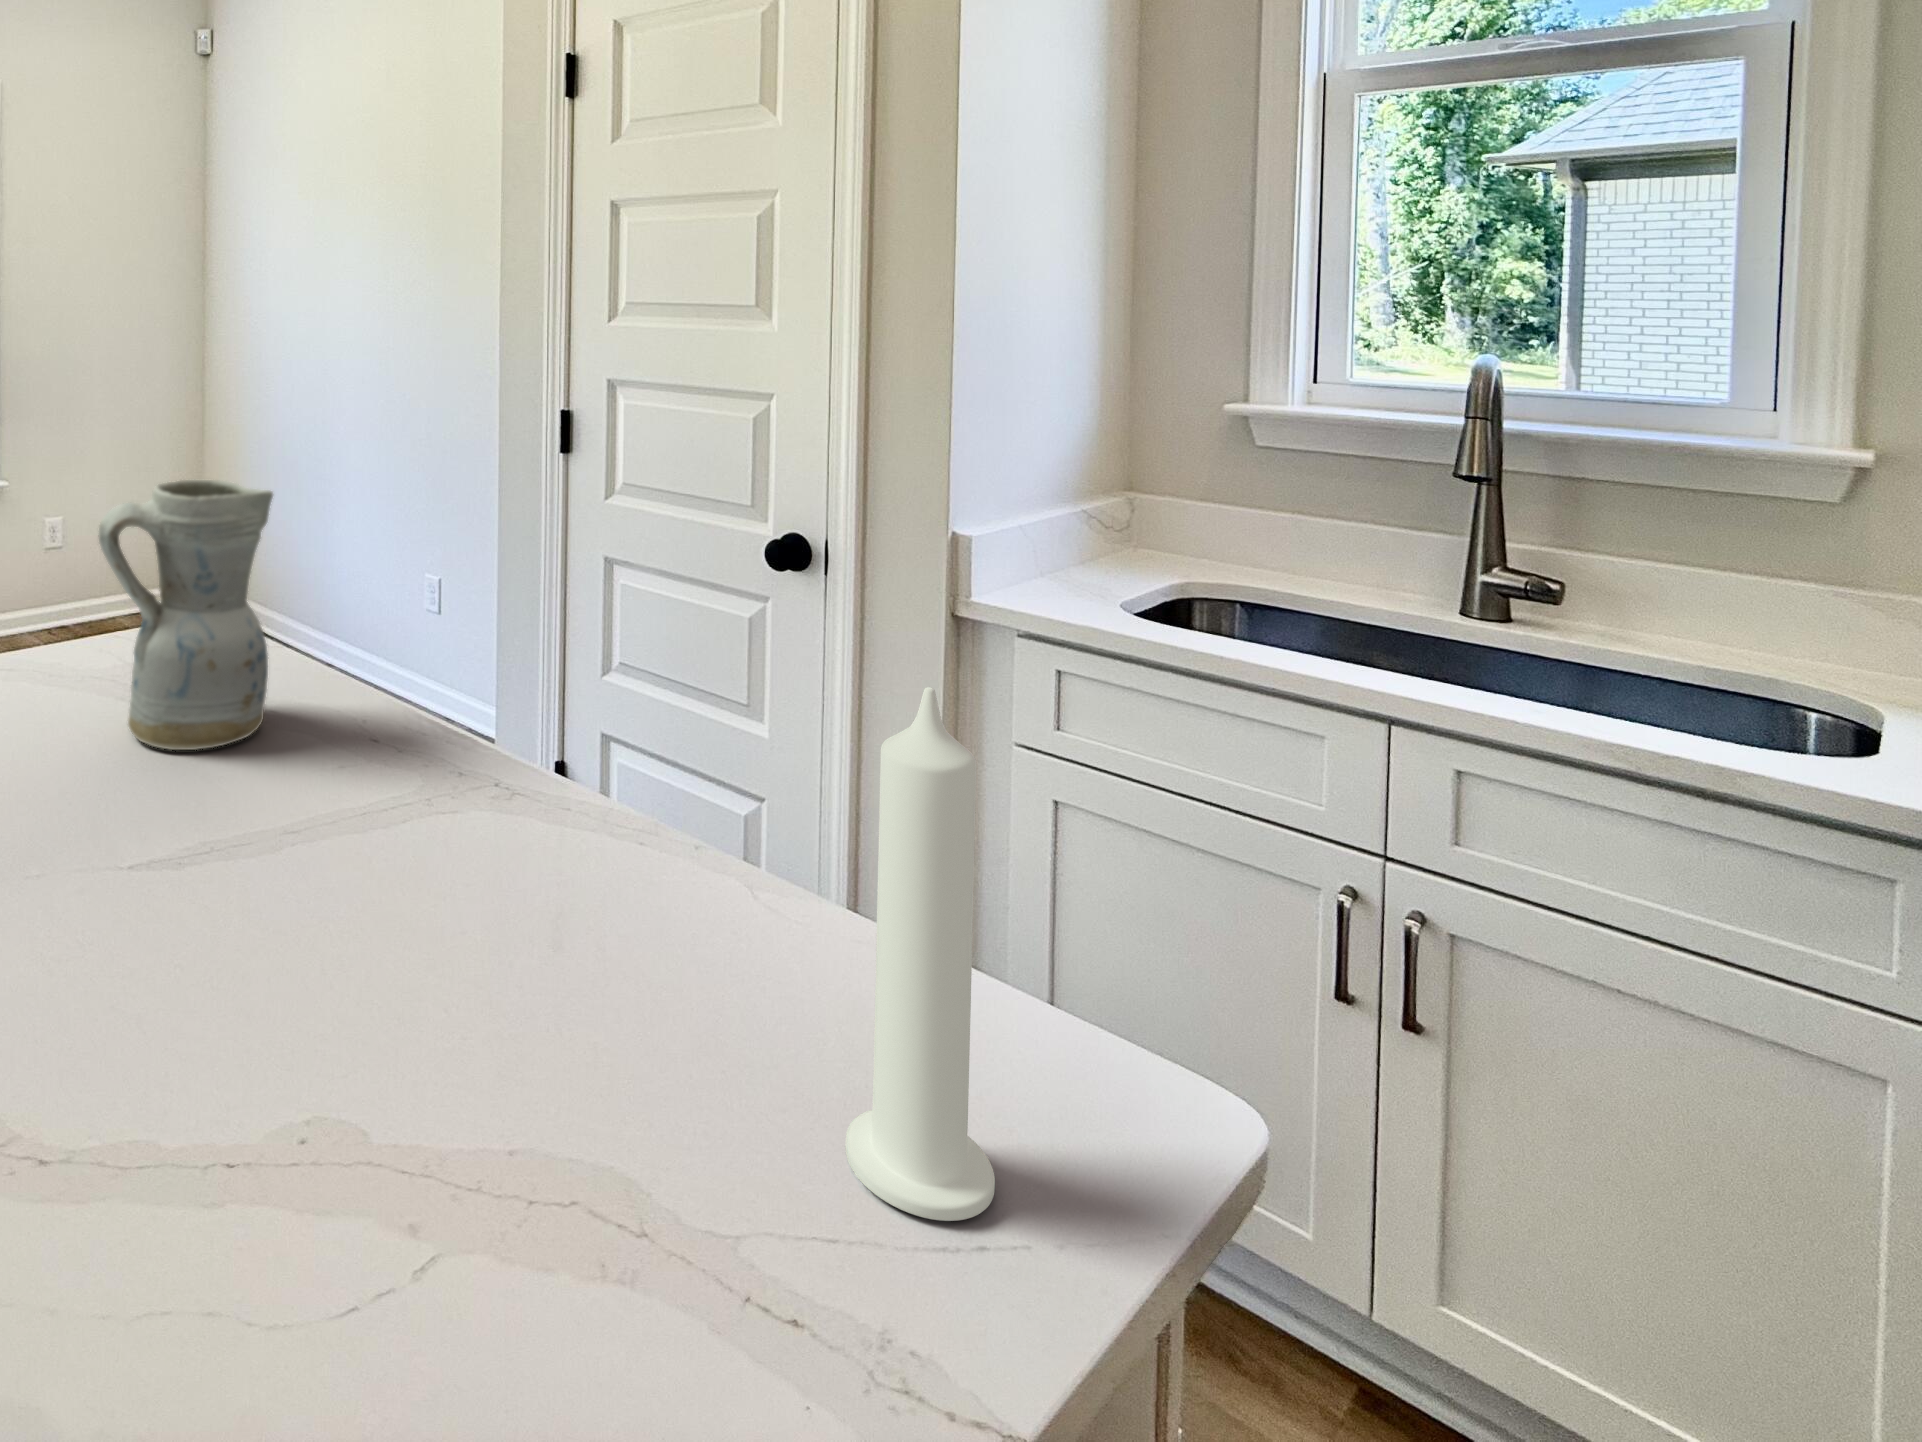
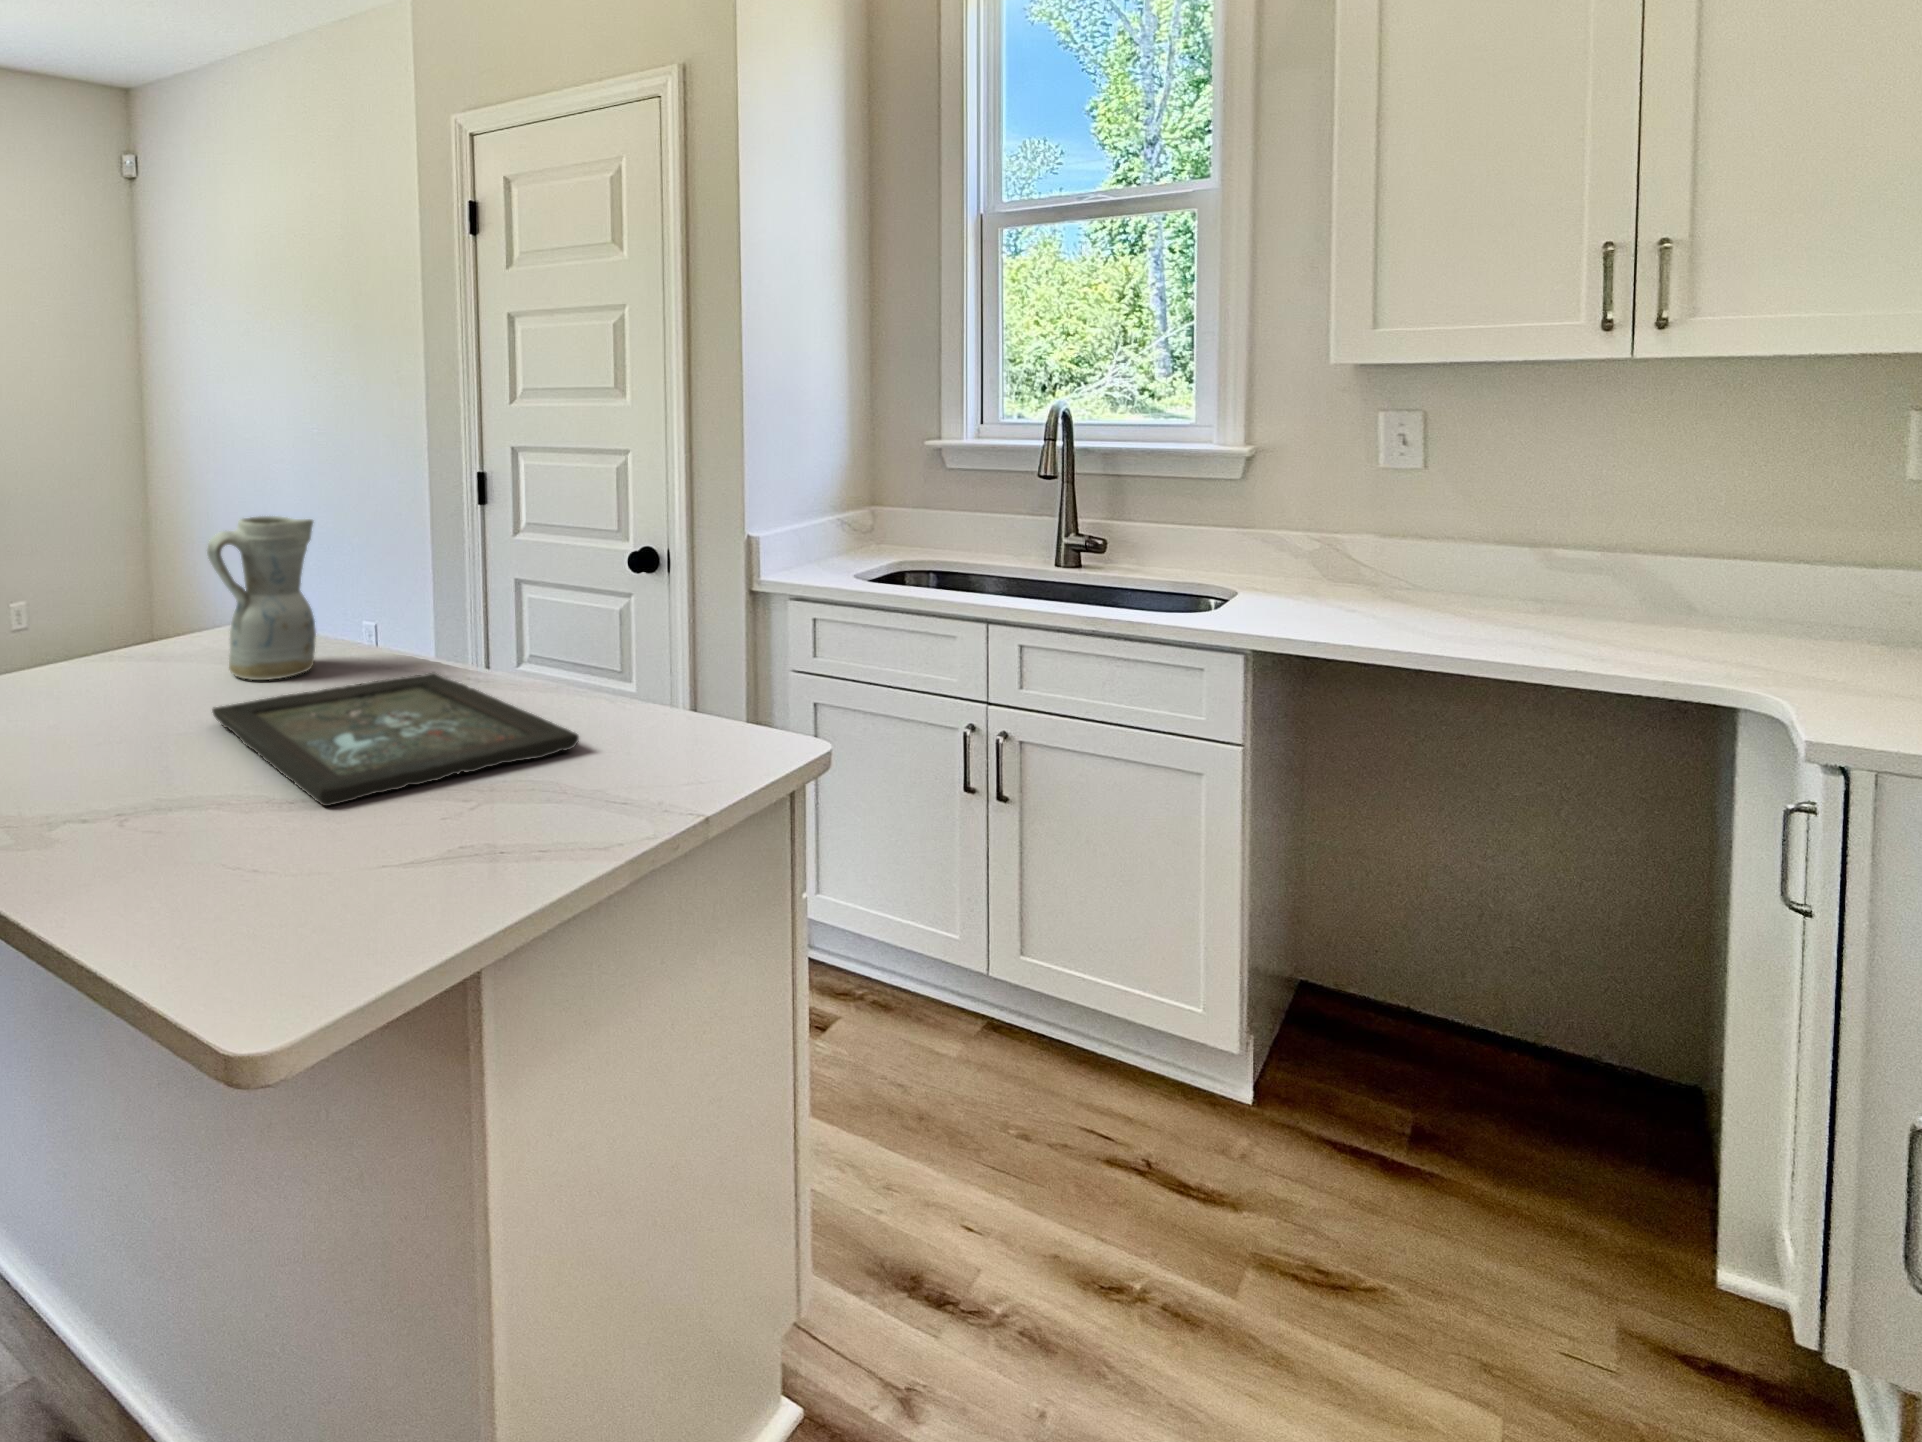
candle: present [845,687,995,1221] -> none [641,556,702,775]
tray: none [36,776,701,1222] -> present [212,673,579,806]

